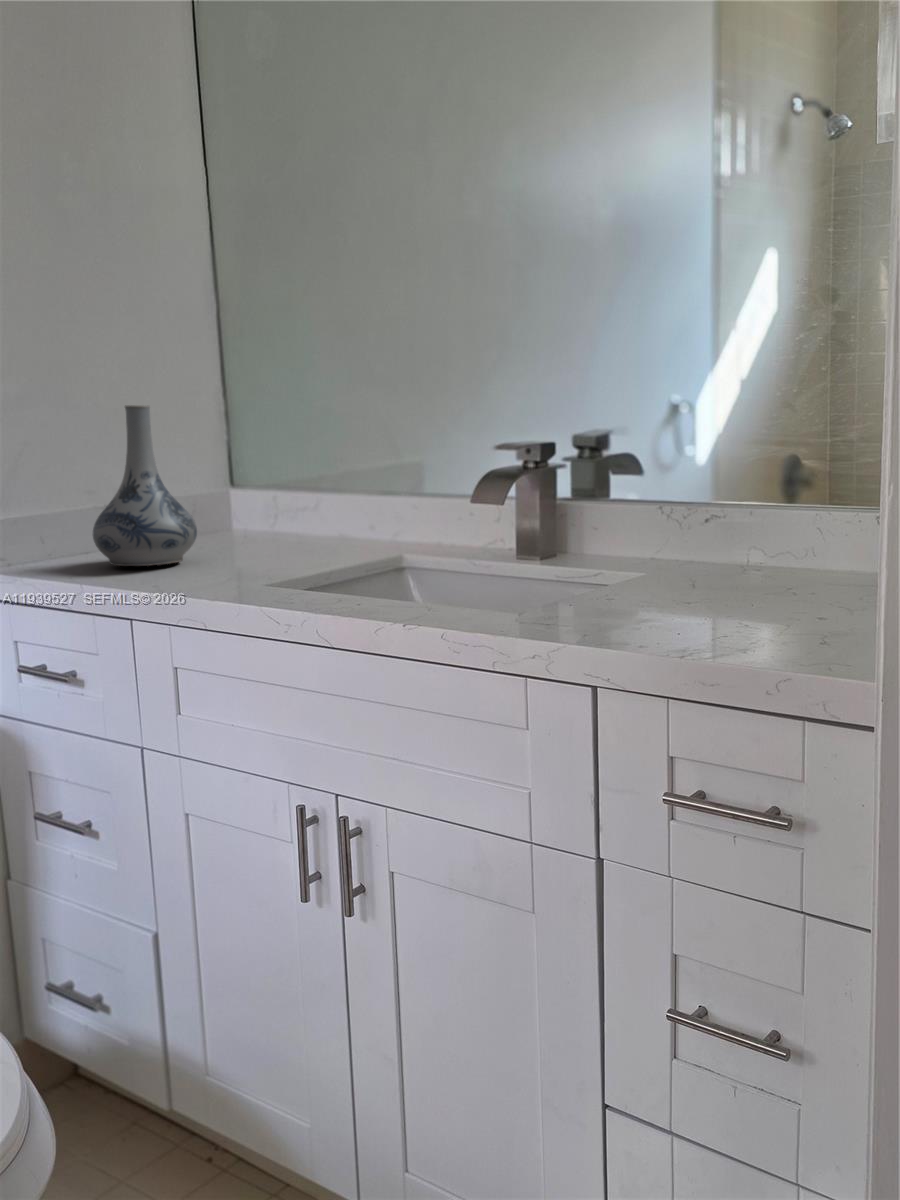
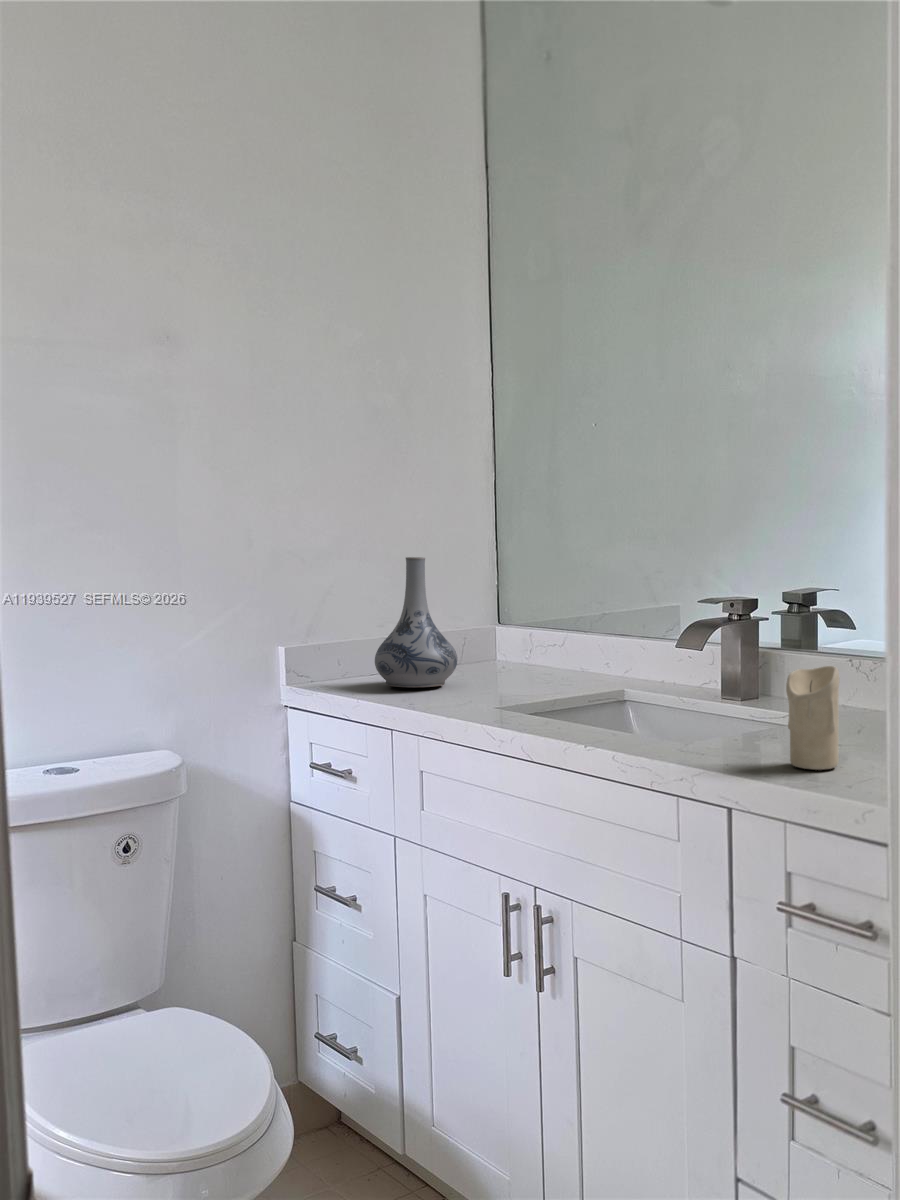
candle: none [648,513,708,635] -> present [786,666,839,770]

